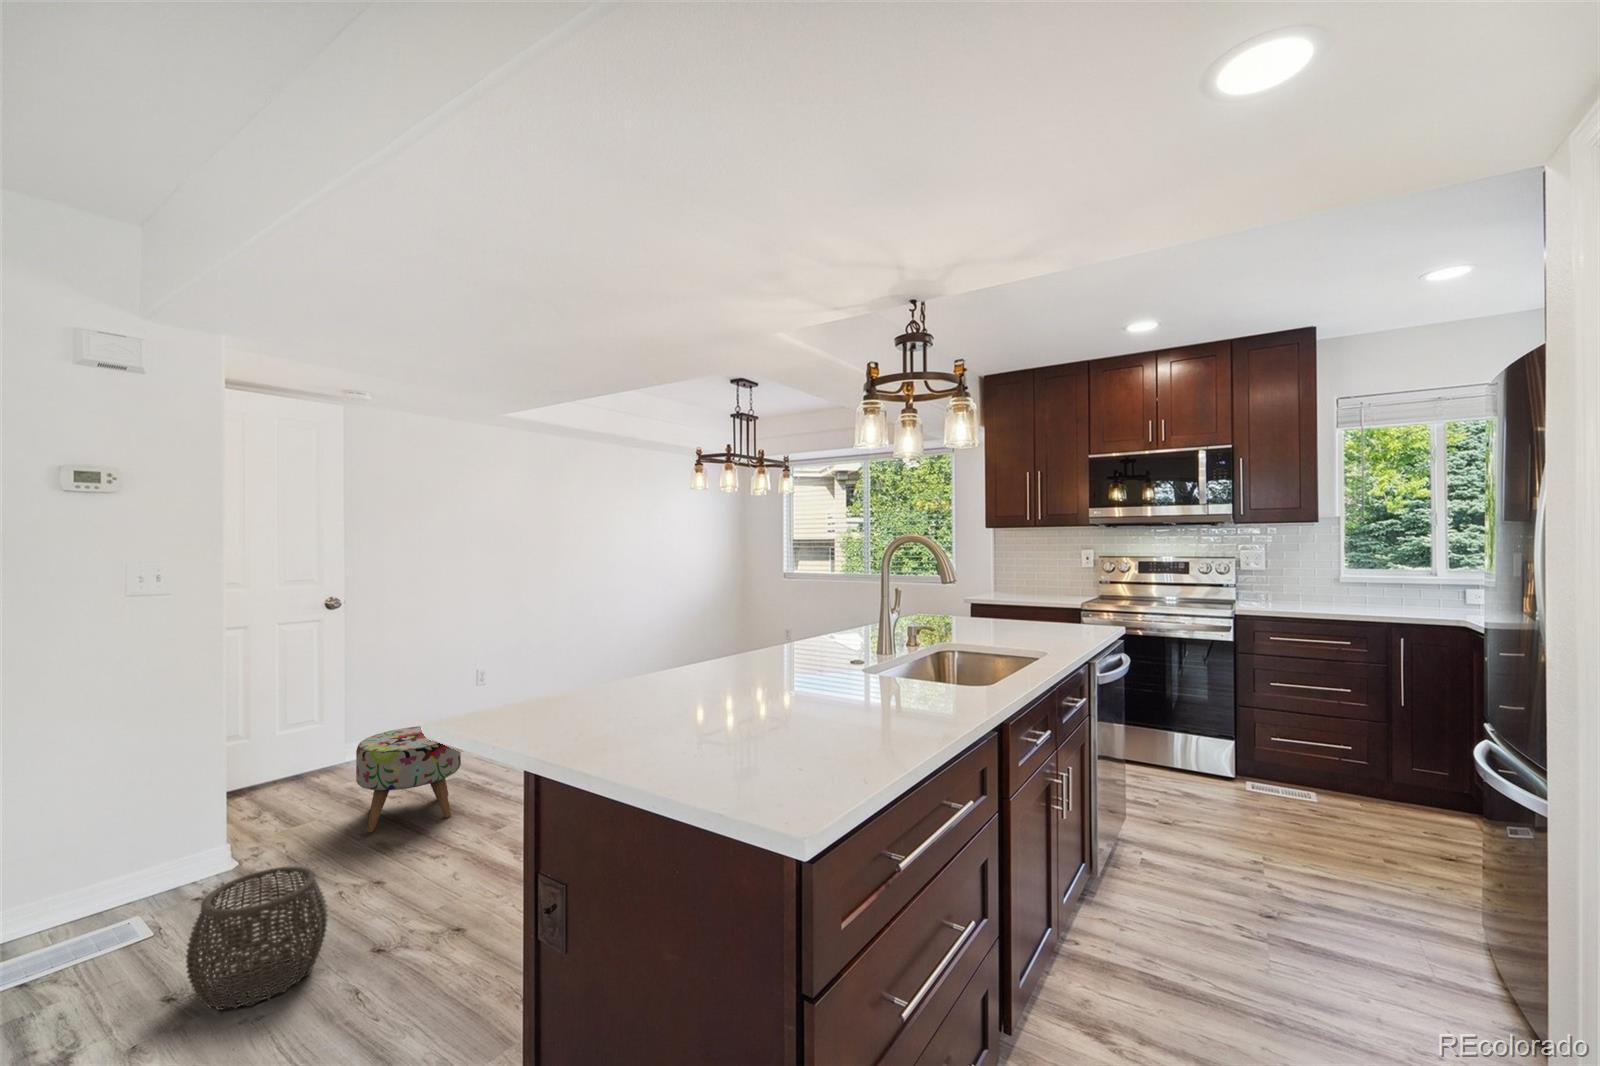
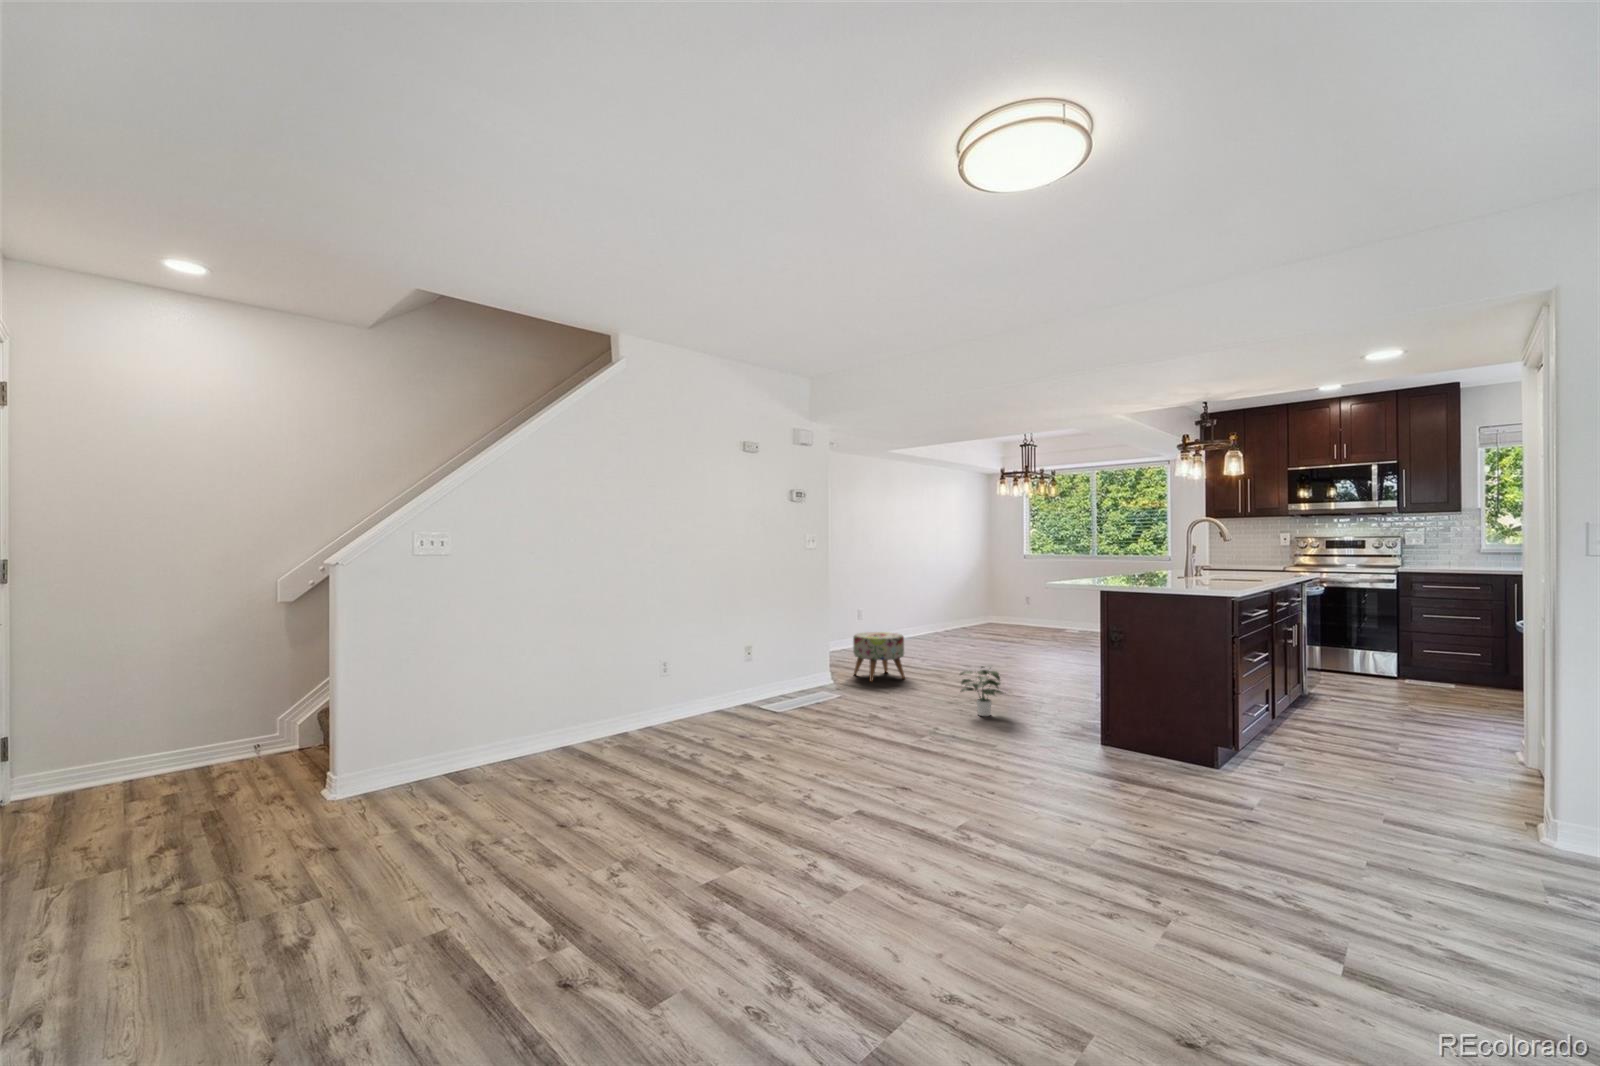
potted plant: none [367,851,483,978] -> present [960,666,1003,716]
woven basket: present [186,866,328,1010] -> none [889,670,938,719]

